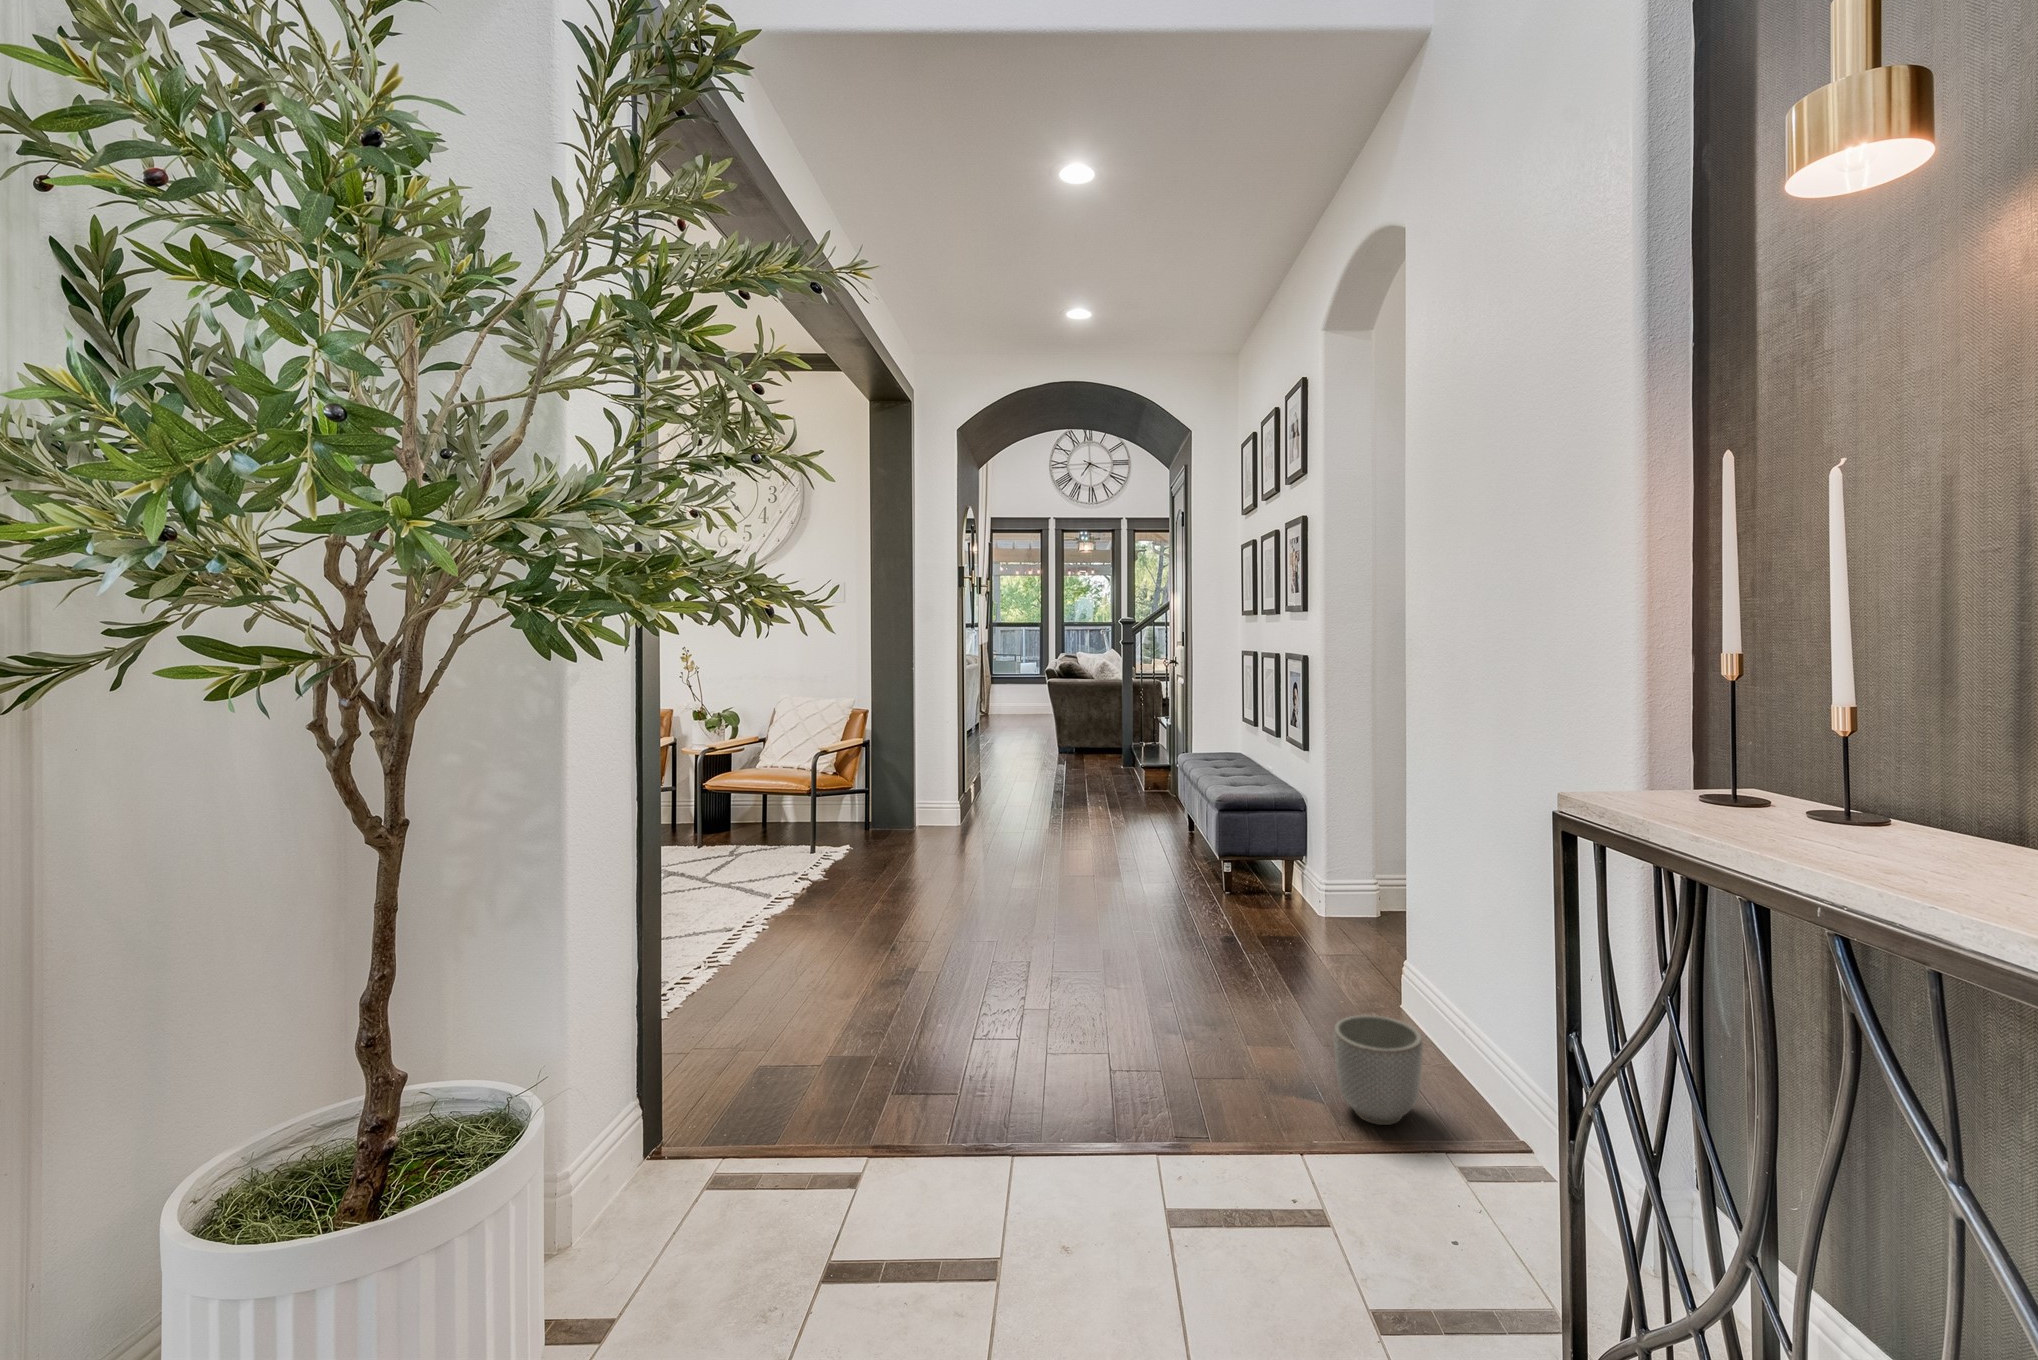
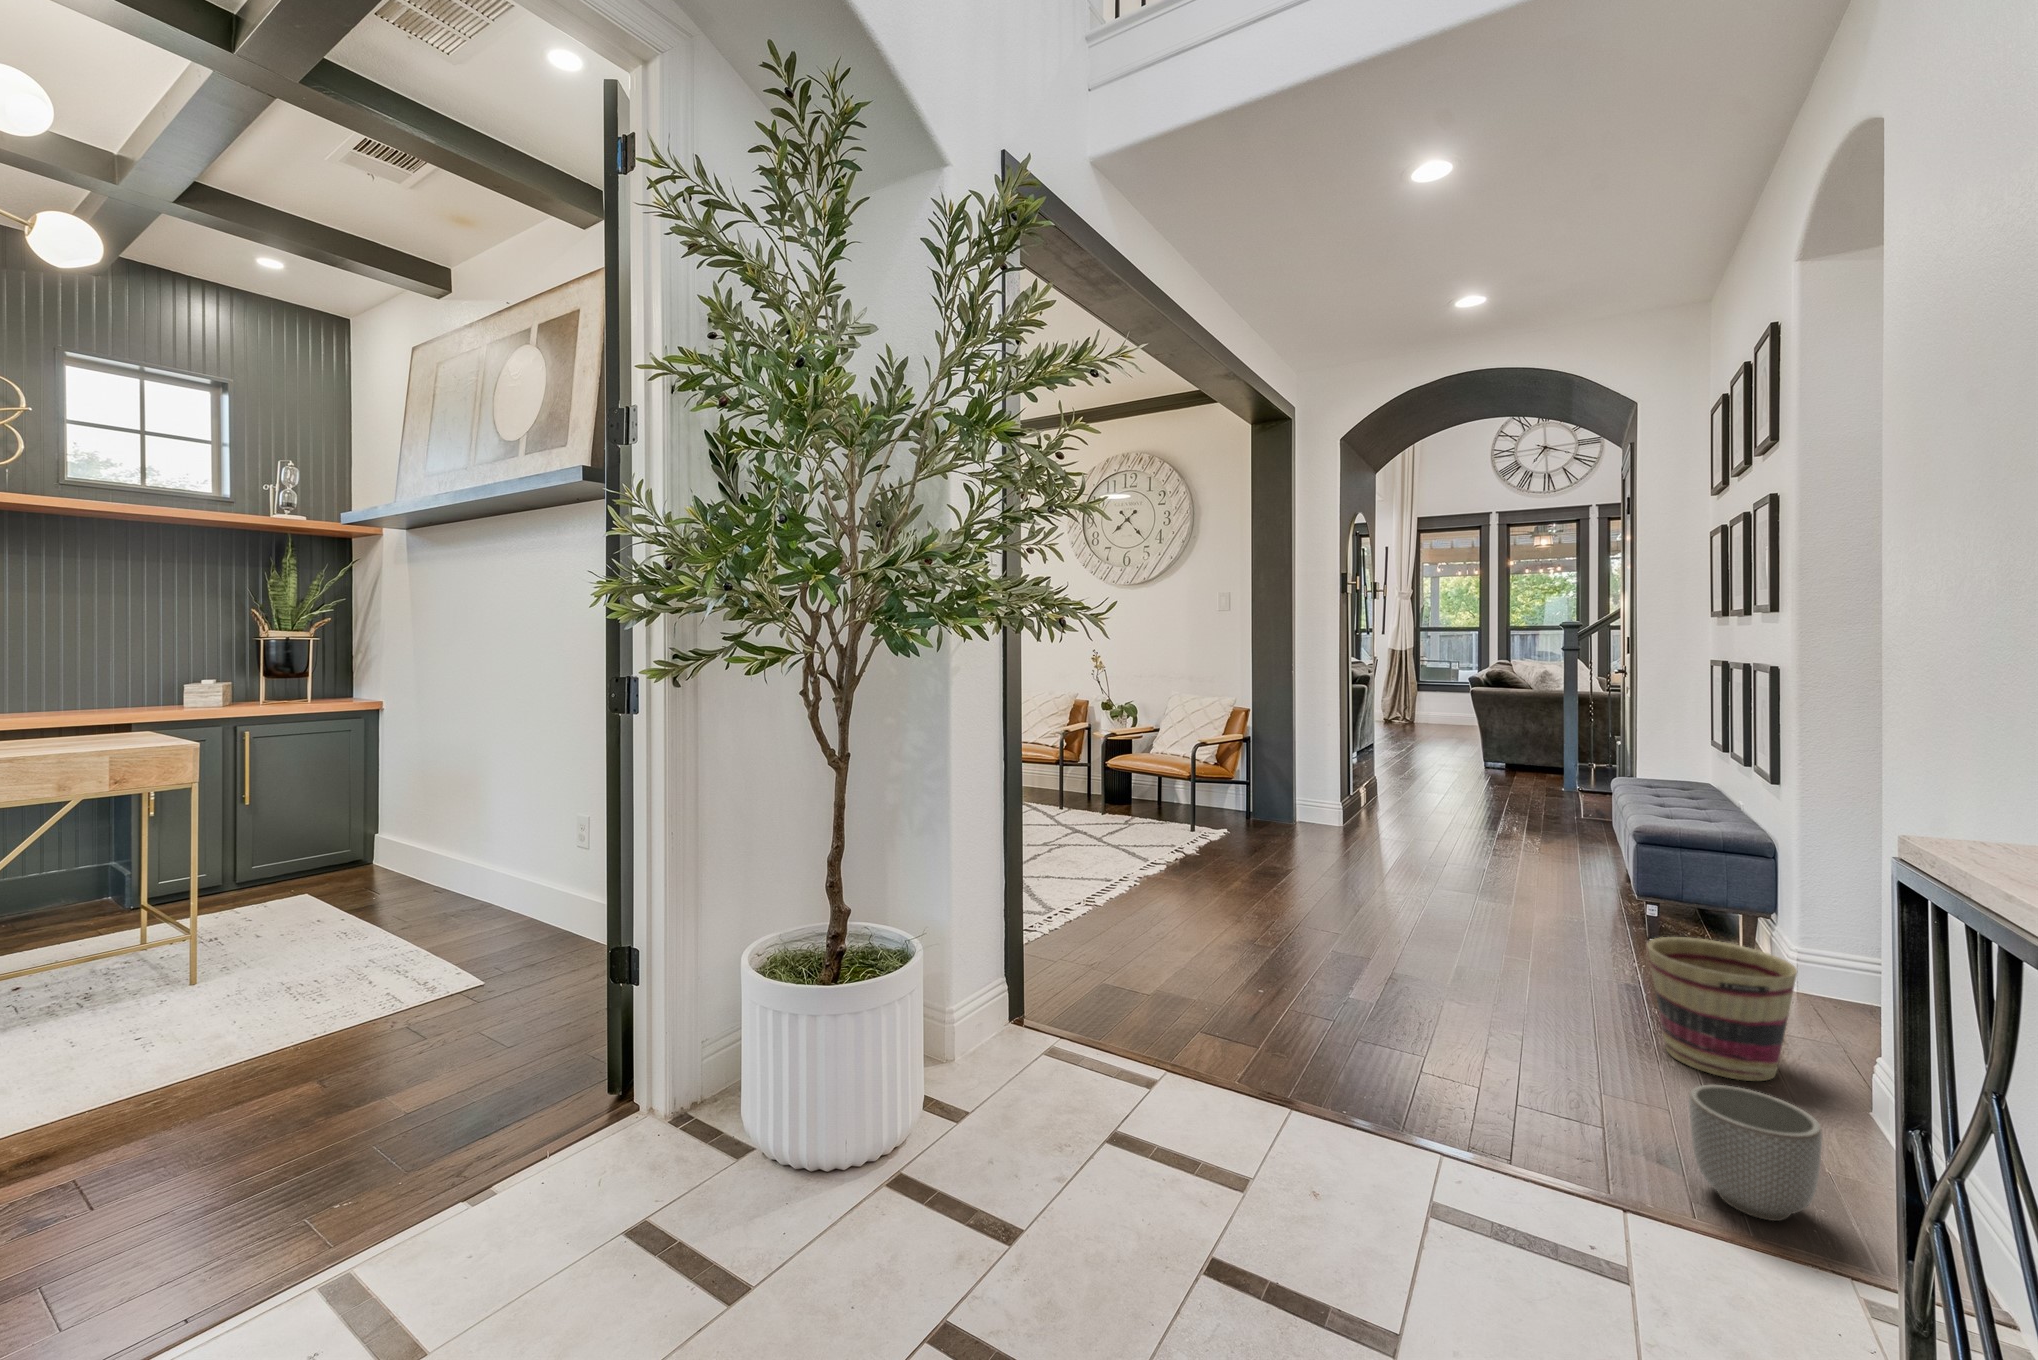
basket: none [1261,887,1360,1003] -> present [1648,937,1797,1081]

